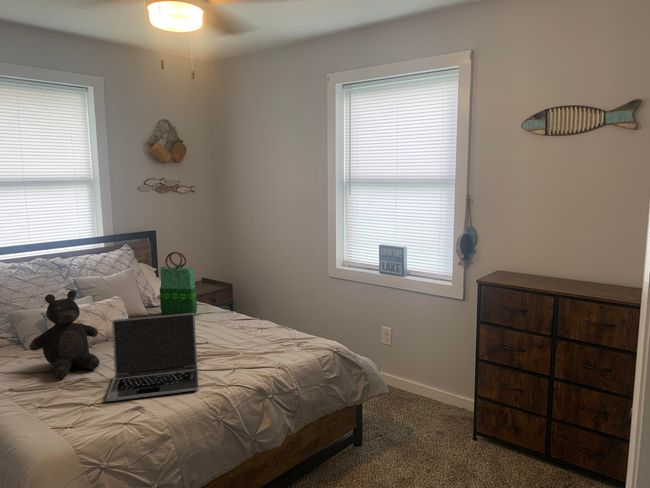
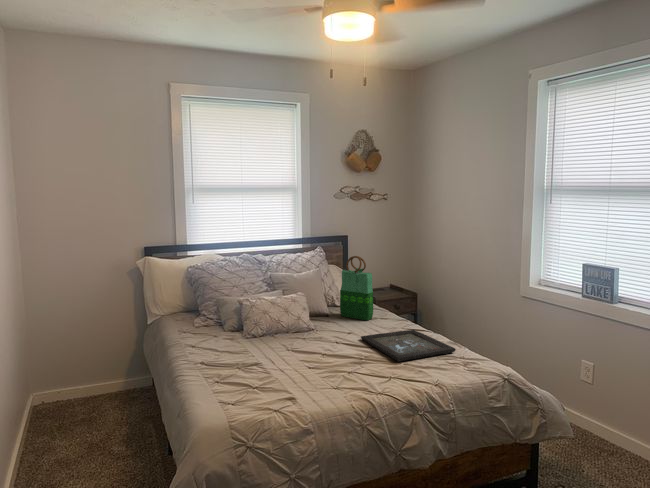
teddy bear: present [30,290,99,378] -> none [221,284,276,360]
laptop: present [106,313,198,401] -> none [268,314,356,392]
tray: none [192,319,287,352] -> present [361,330,456,362]

